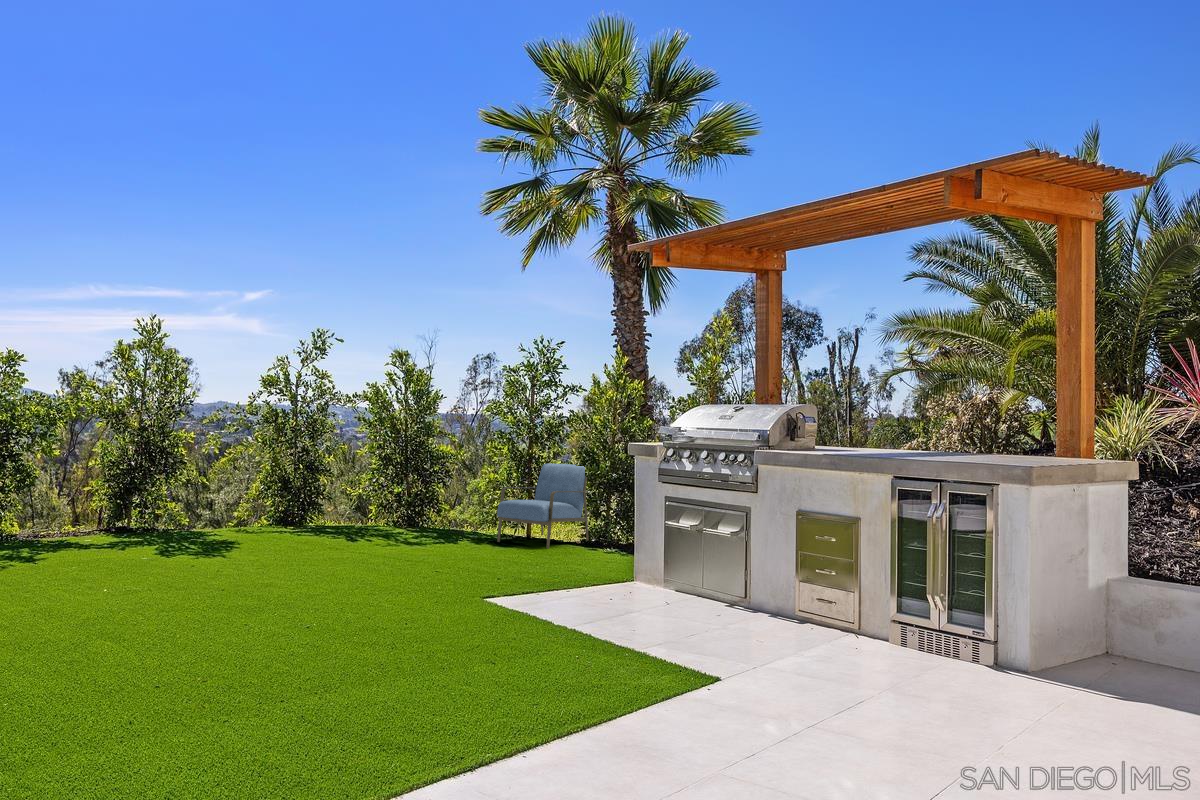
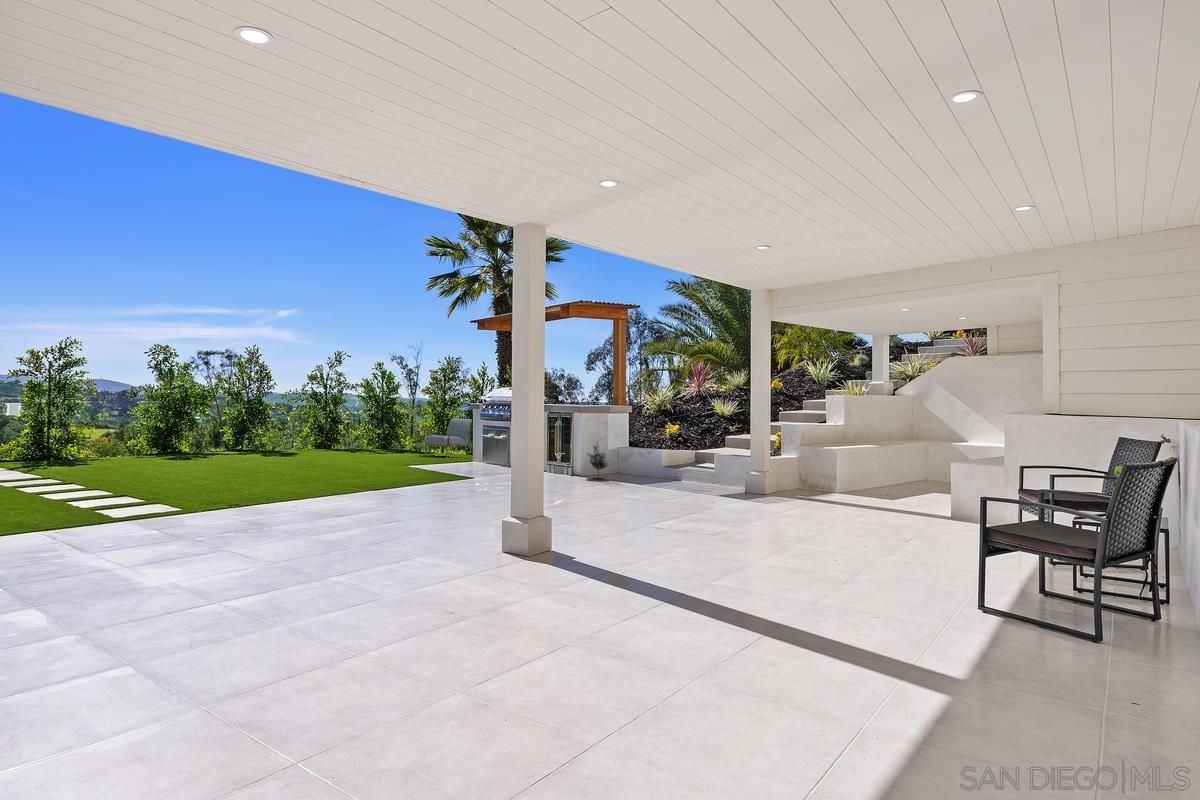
potted tree: none [1062,568,1154,692] -> present [587,443,608,481]

